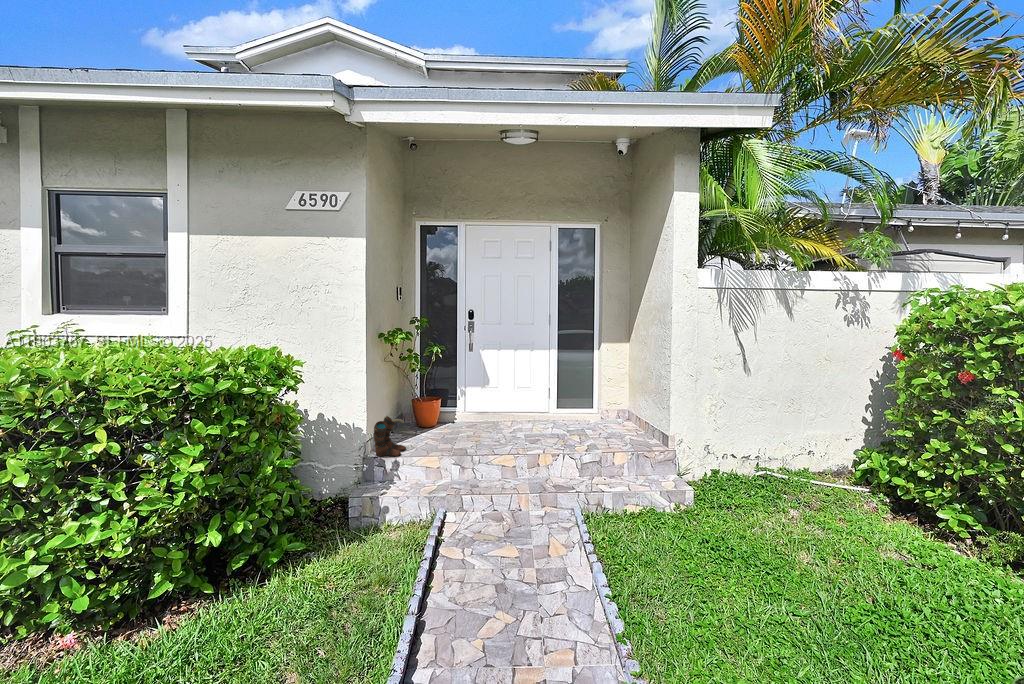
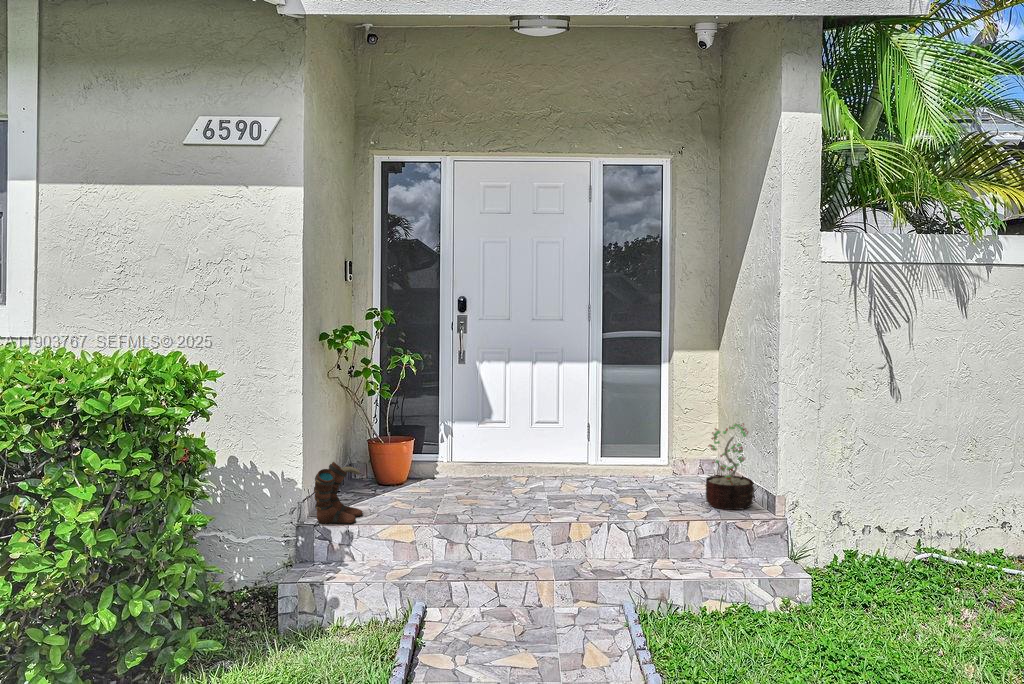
decorative plant: none [624,388,655,444] -> present [705,424,754,510]

